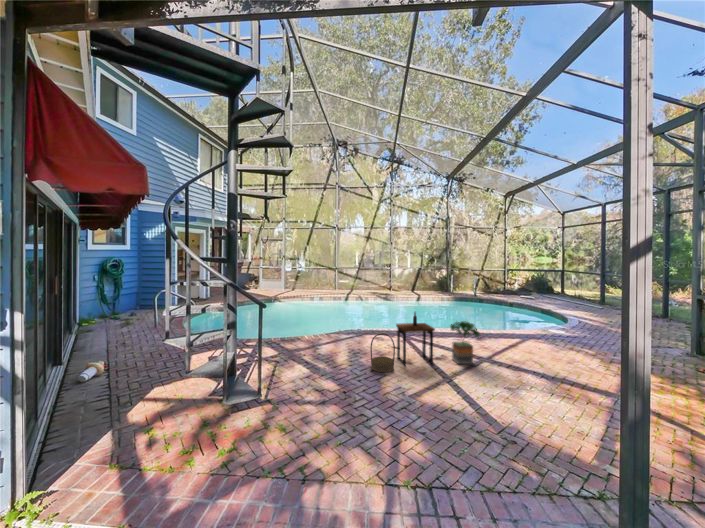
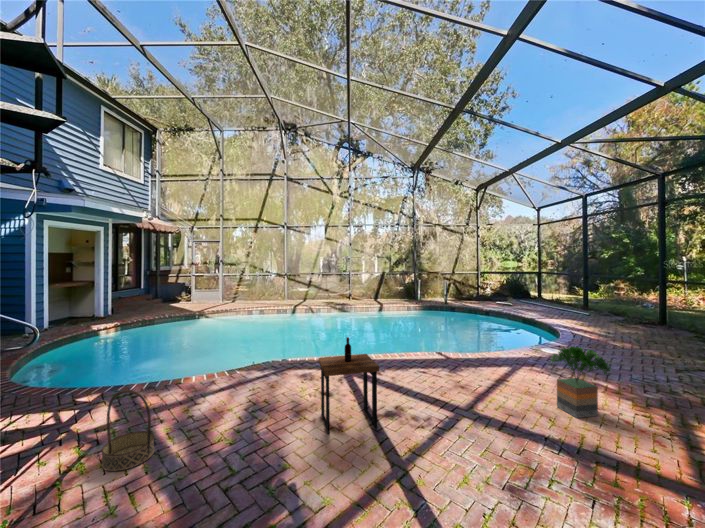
potted tree: present [450,321,480,364] -> present [551,346,611,418]
basket: present [371,333,395,372] -> present [102,390,154,471]

